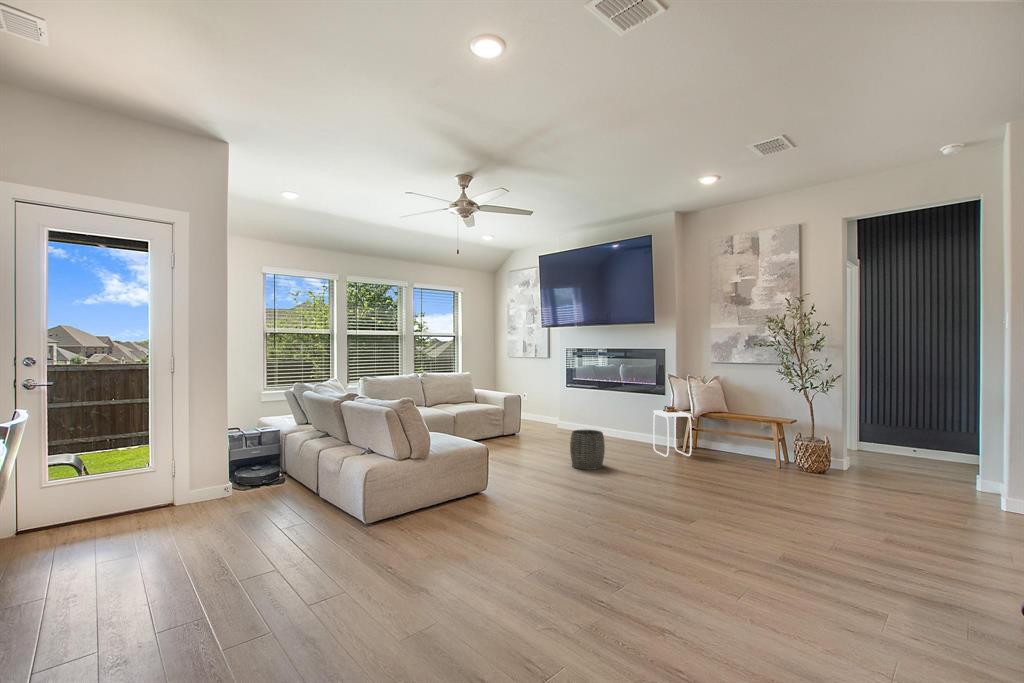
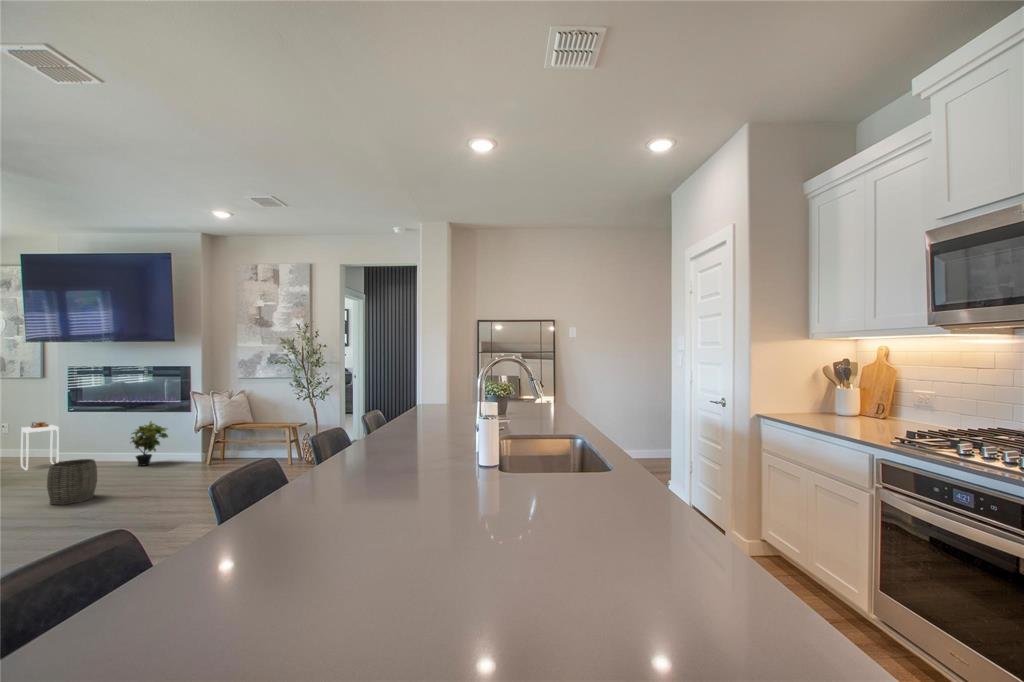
potted plant: none [615,401,647,443] -> present [130,421,168,466]
side table: present [653,406,692,457] -> present [21,422,59,470]

